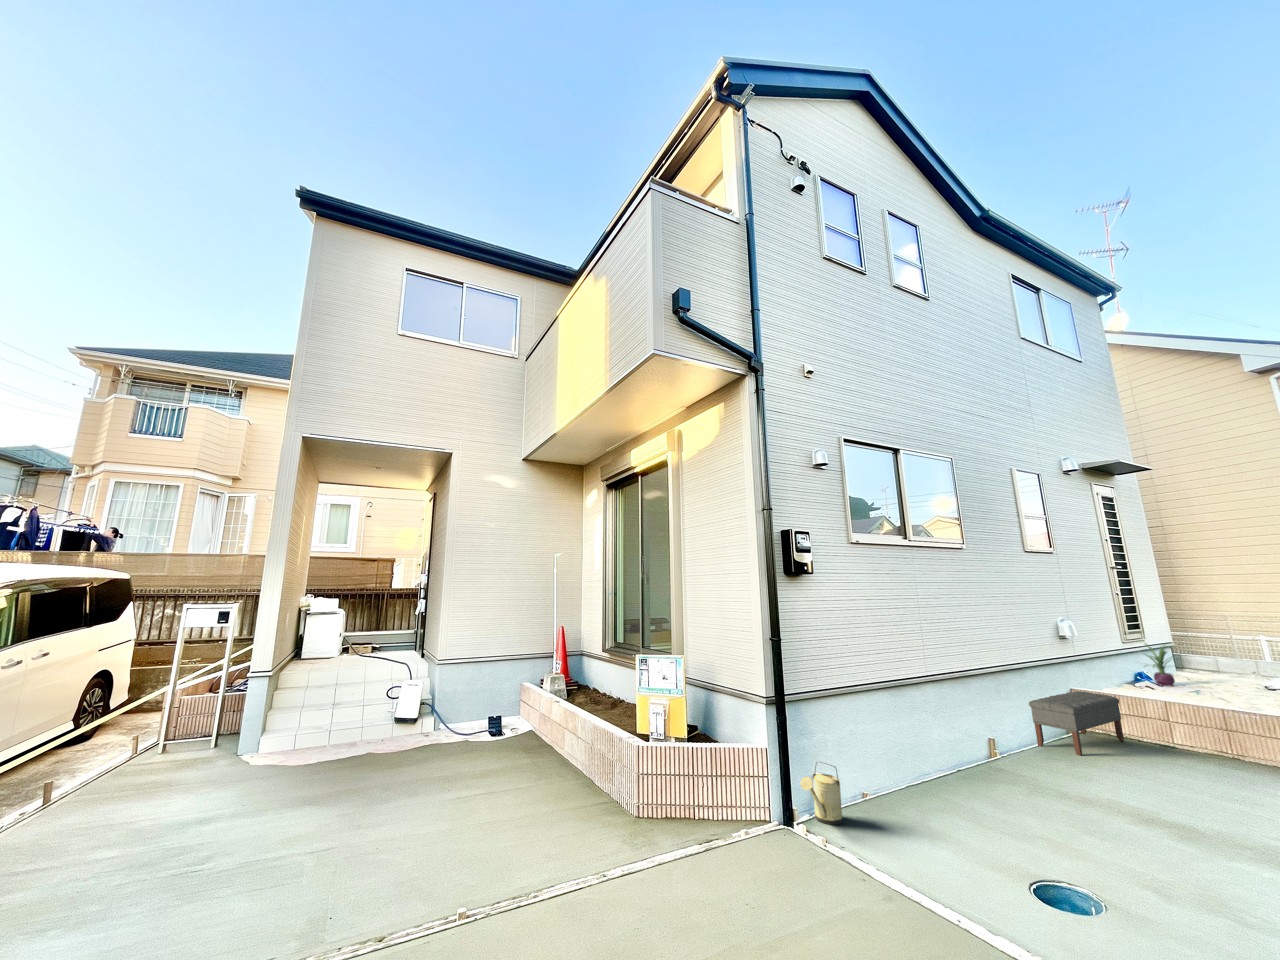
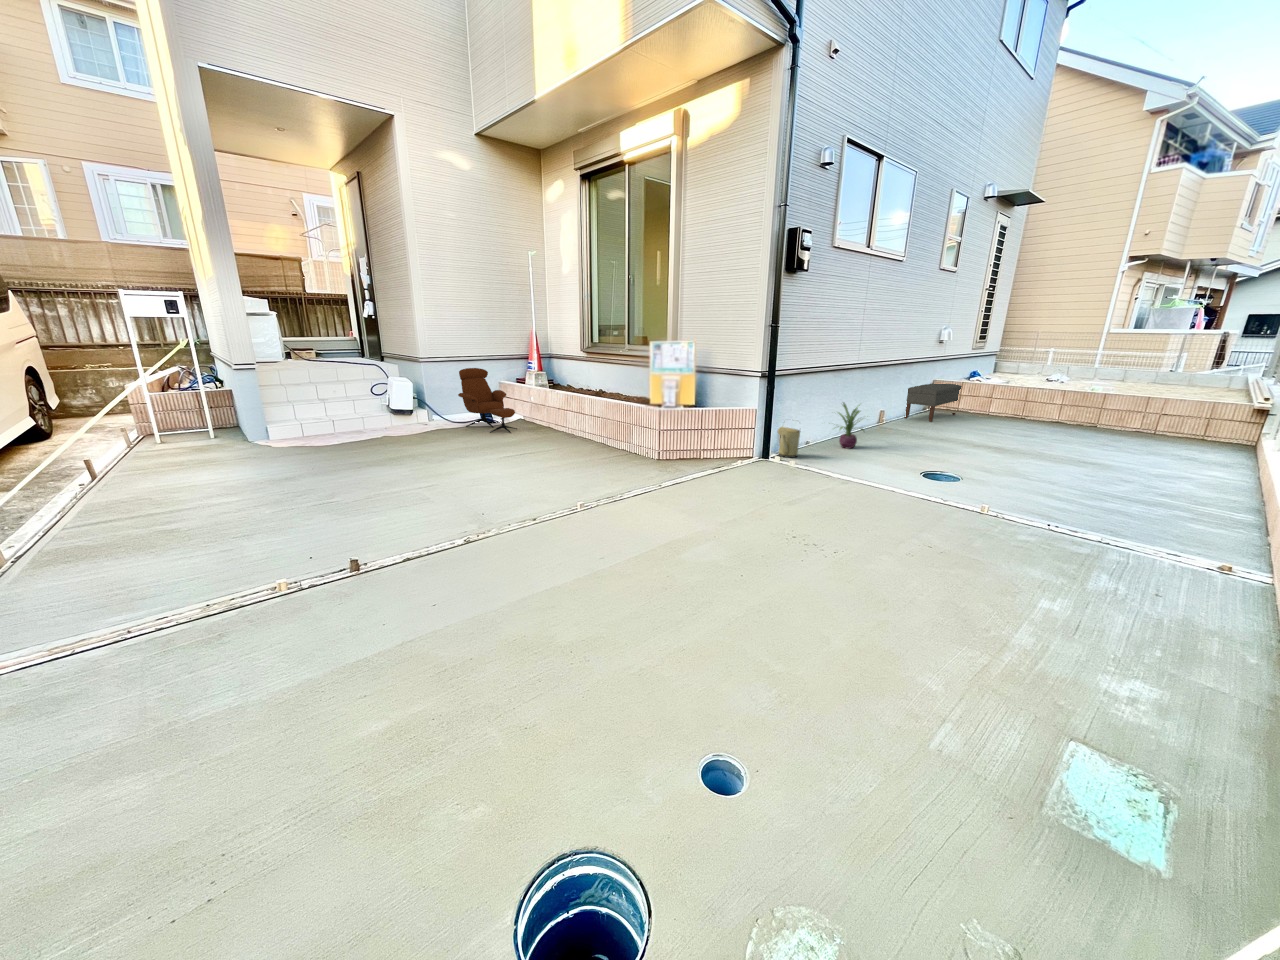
decorative plant: present [1145,644,1179,686] -> present [839,403,864,449]
lounge chair: none [463,669,516,753] -> present [458,368,517,433]

